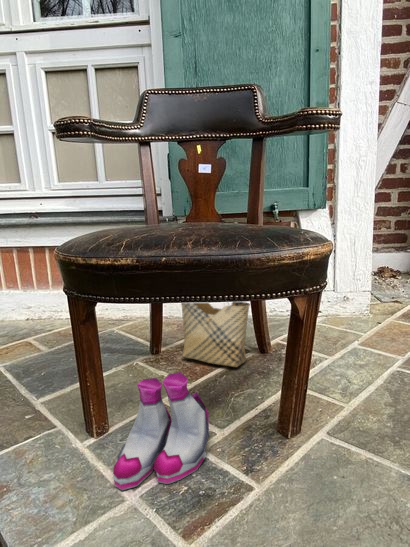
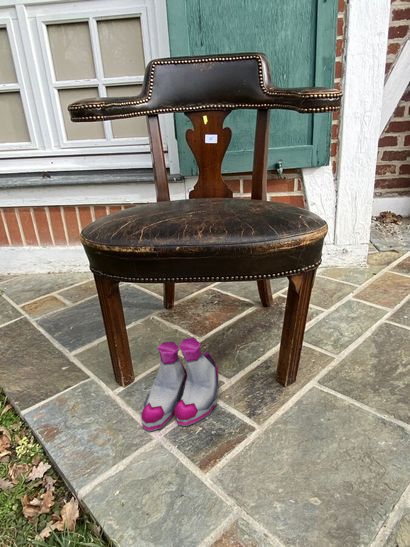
woven basket: present [181,302,250,367] -> none [190,227,254,321]

